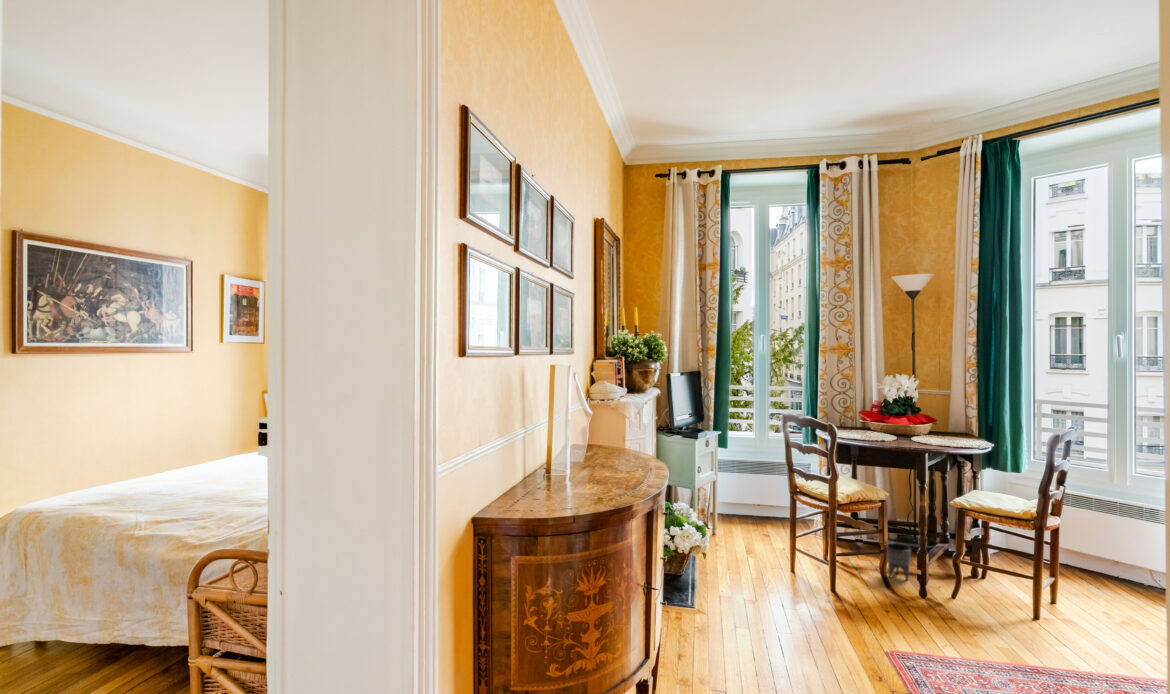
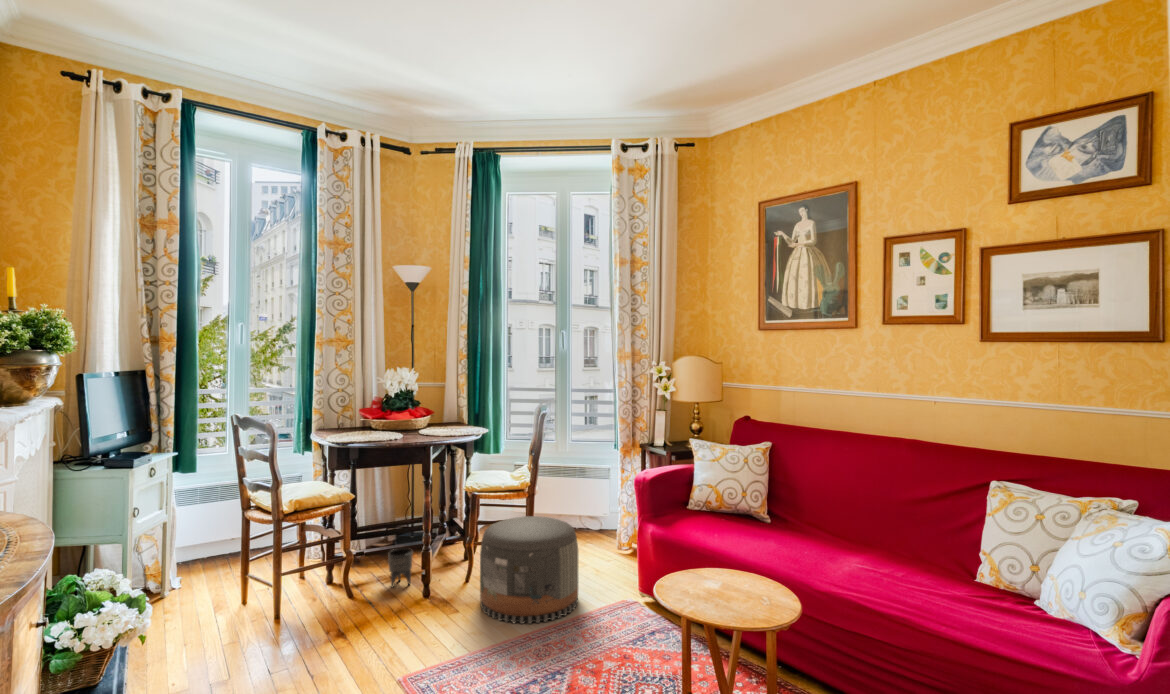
pouf: none [983,542,1118,666] -> present [480,516,578,624]

